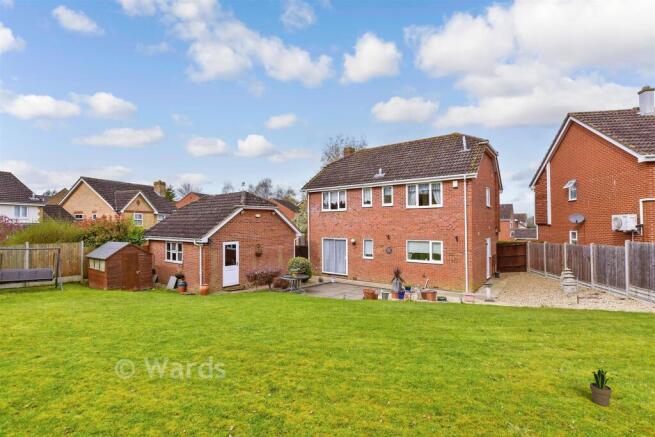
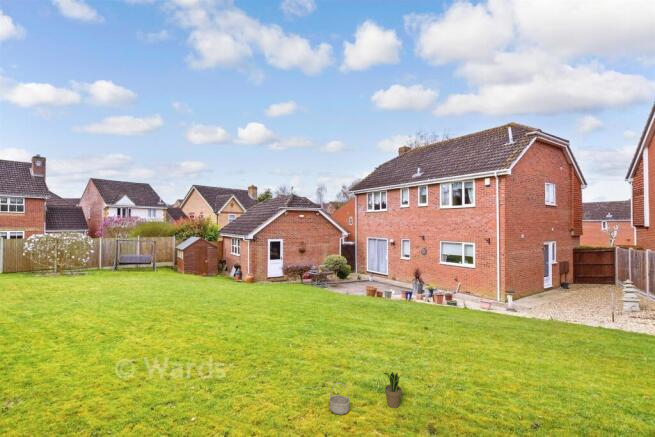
basket: none [563,390,591,425] -> present [329,382,350,415]

